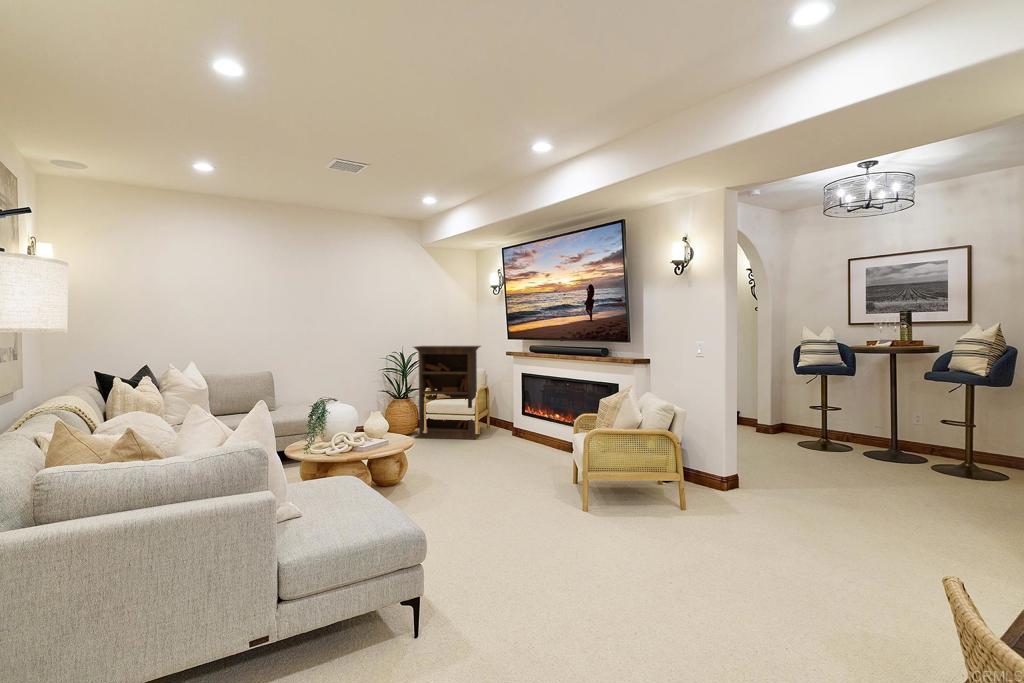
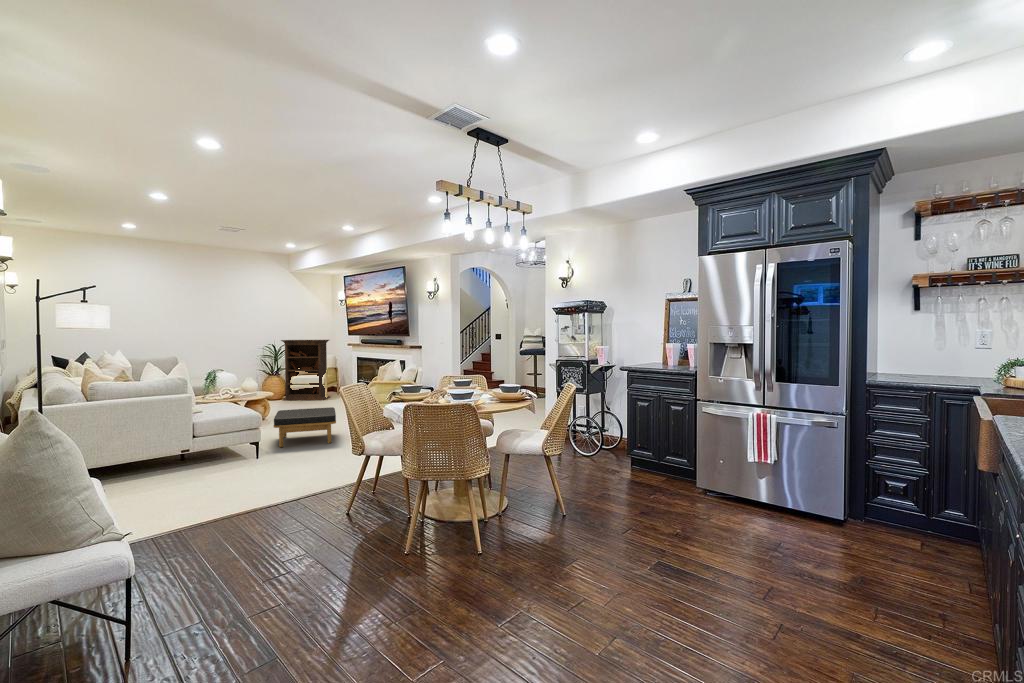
ottoman: none [452,504,604,634] -> present [274,407,336,447]

